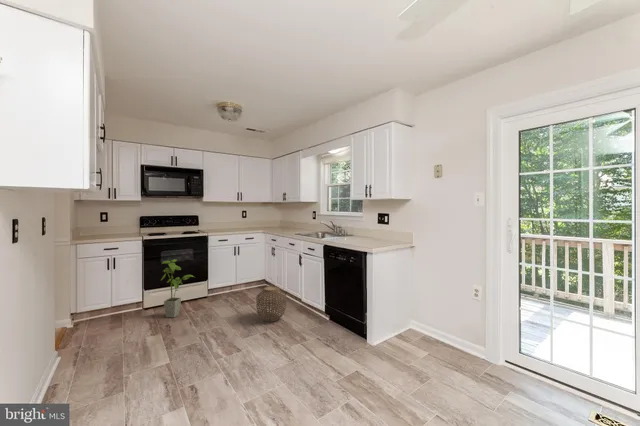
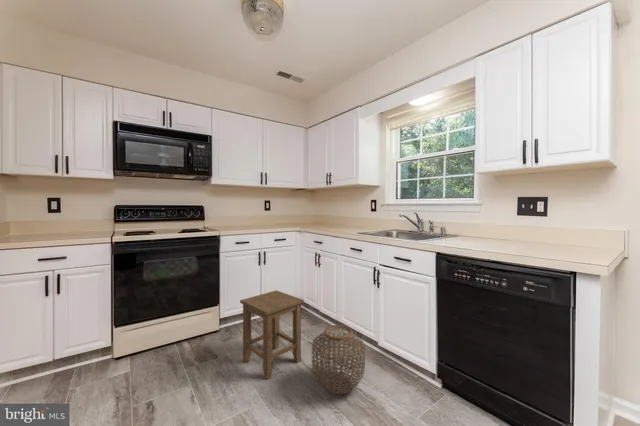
house plant: present [161,259,194,317] -> none [138,278,201,382]
stool: none [218,269,256,316] -> present [240,290,304,379]

